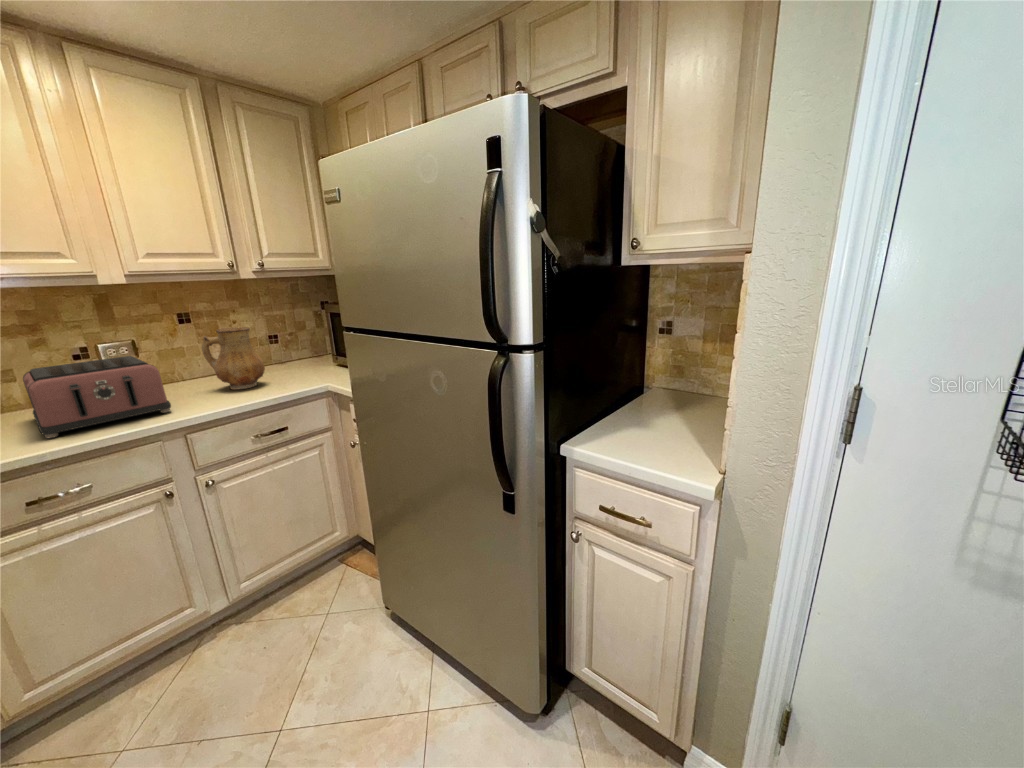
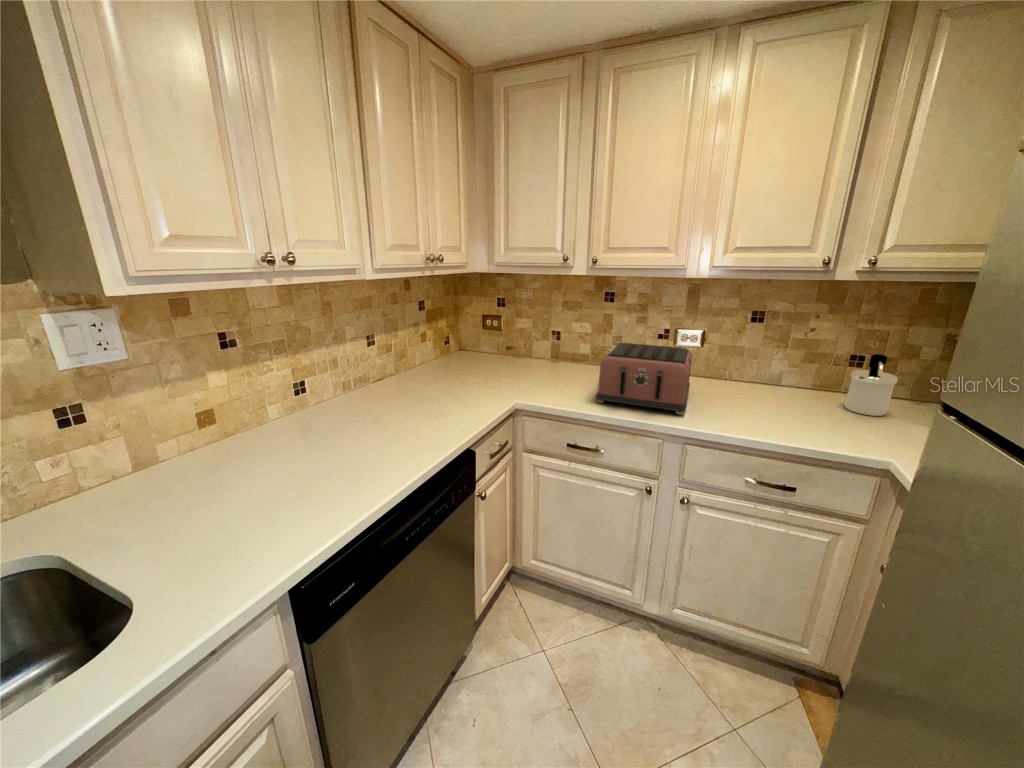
ceramic pitcher: present [202,327,265,390] -> none [747,339,813,418]
soap dispenser: none [277,329,307,371] -> present [845,354,898,416]

